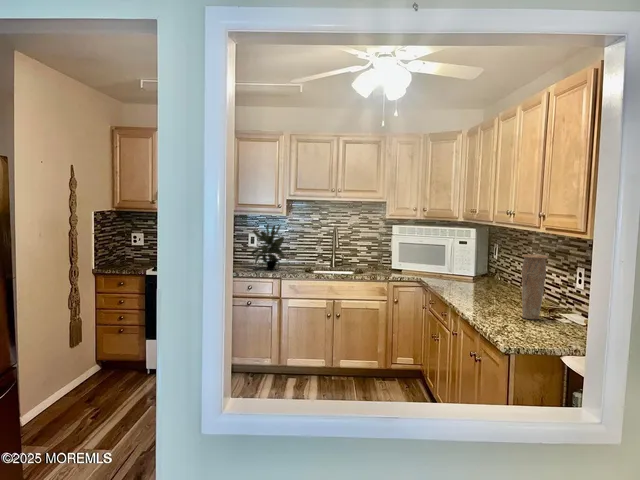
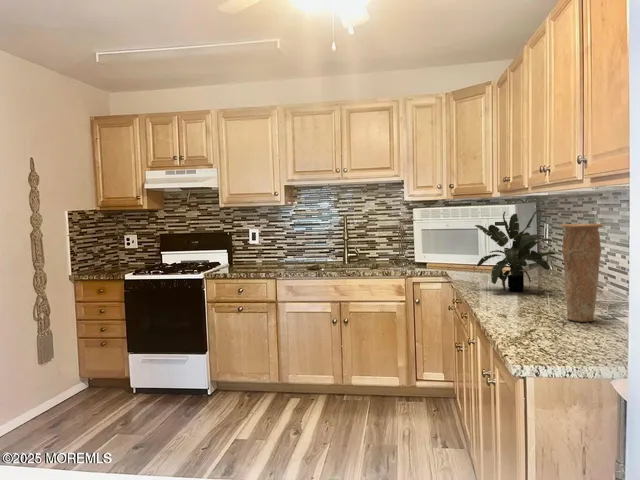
potted plant: present [252,224,290,270] -> present [475,210,555,292]

